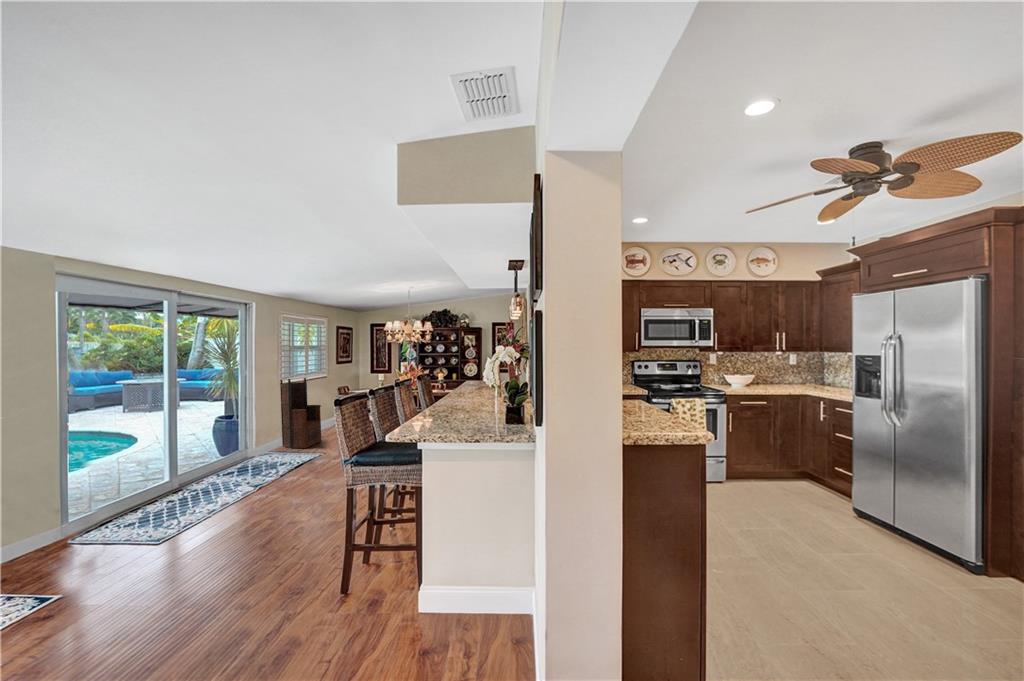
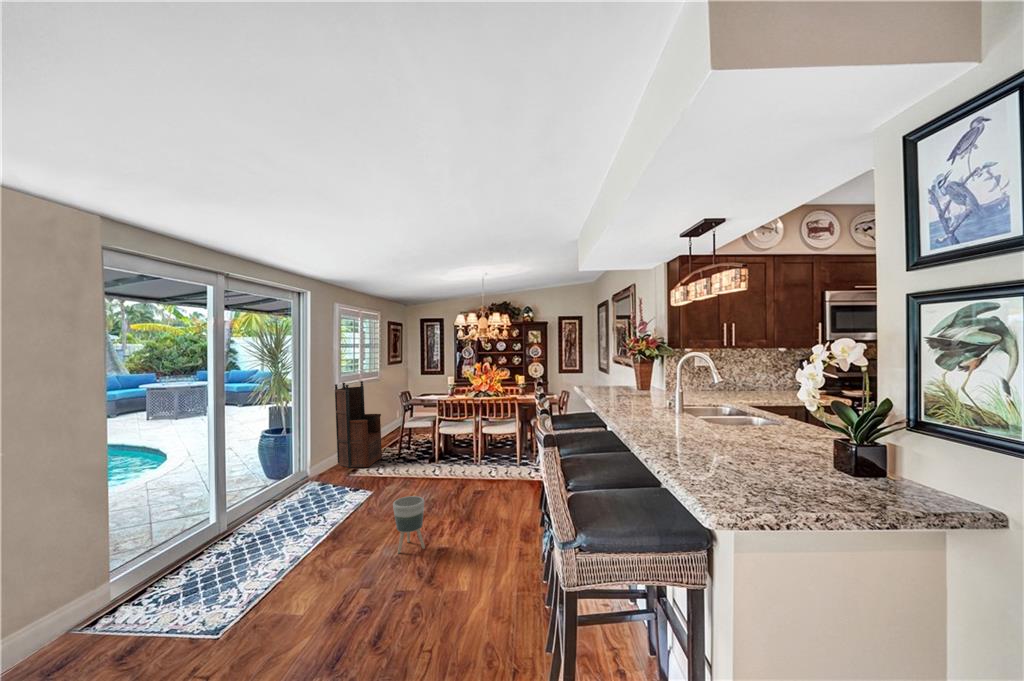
planter: none [300,461,324,501] -> present [393,496,425,553]

